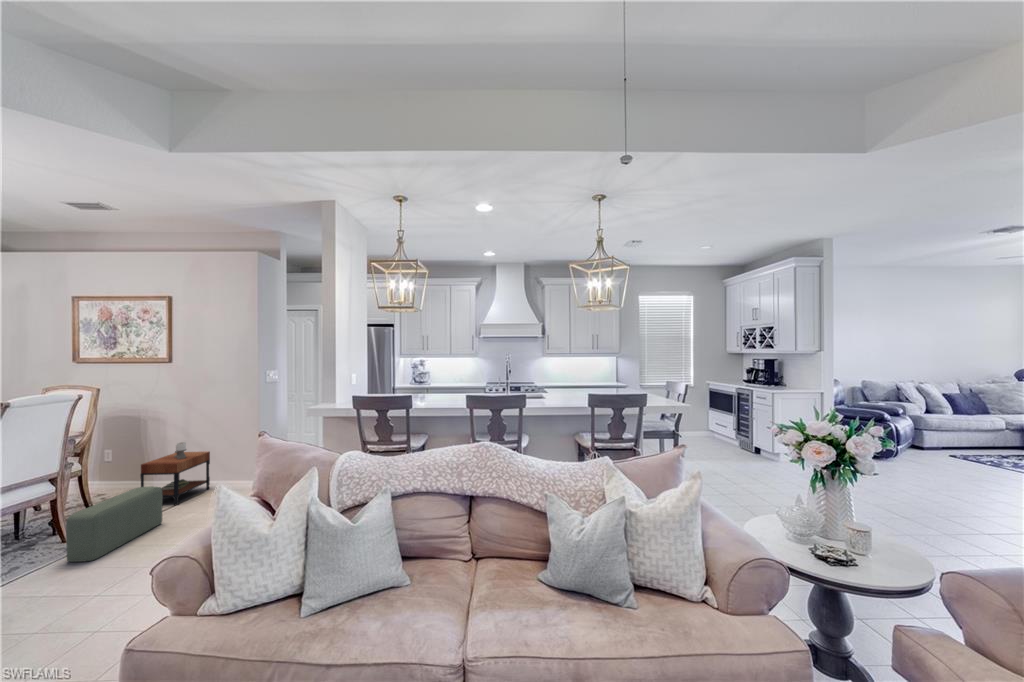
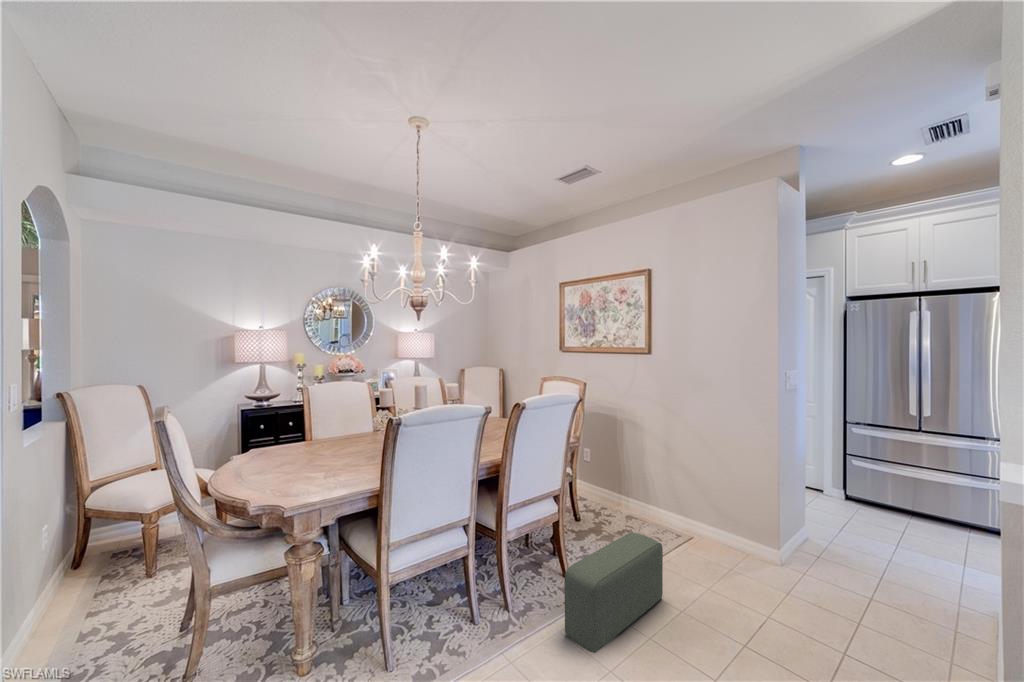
side table: present [140,442,210,505] -> none [625,466,700,559]

